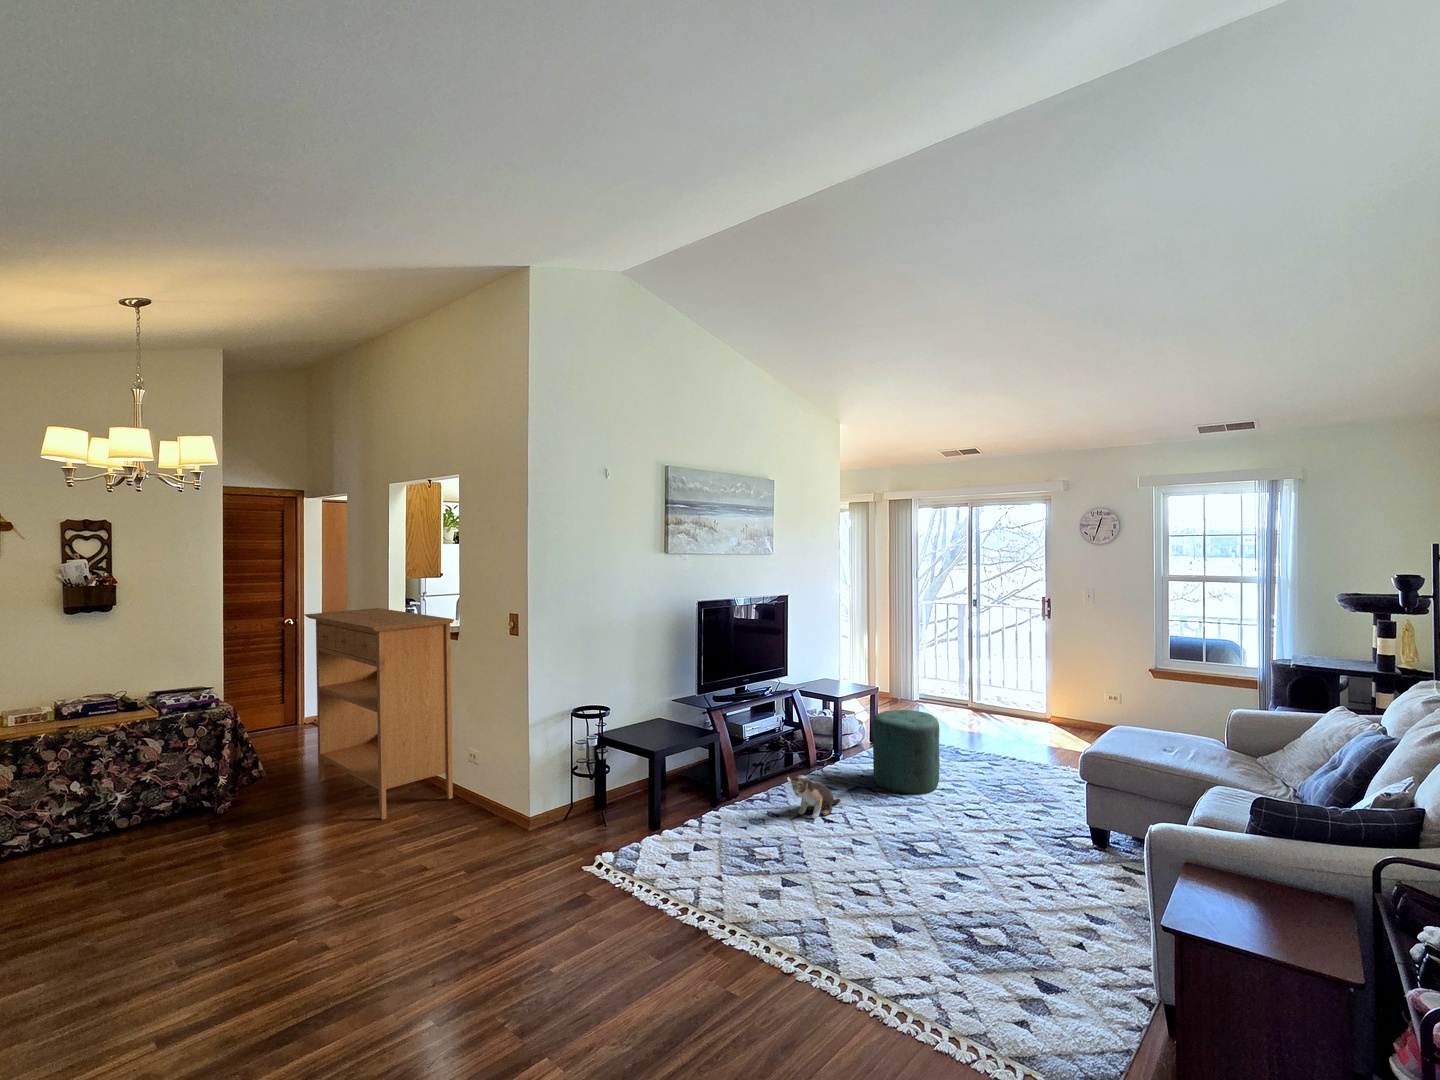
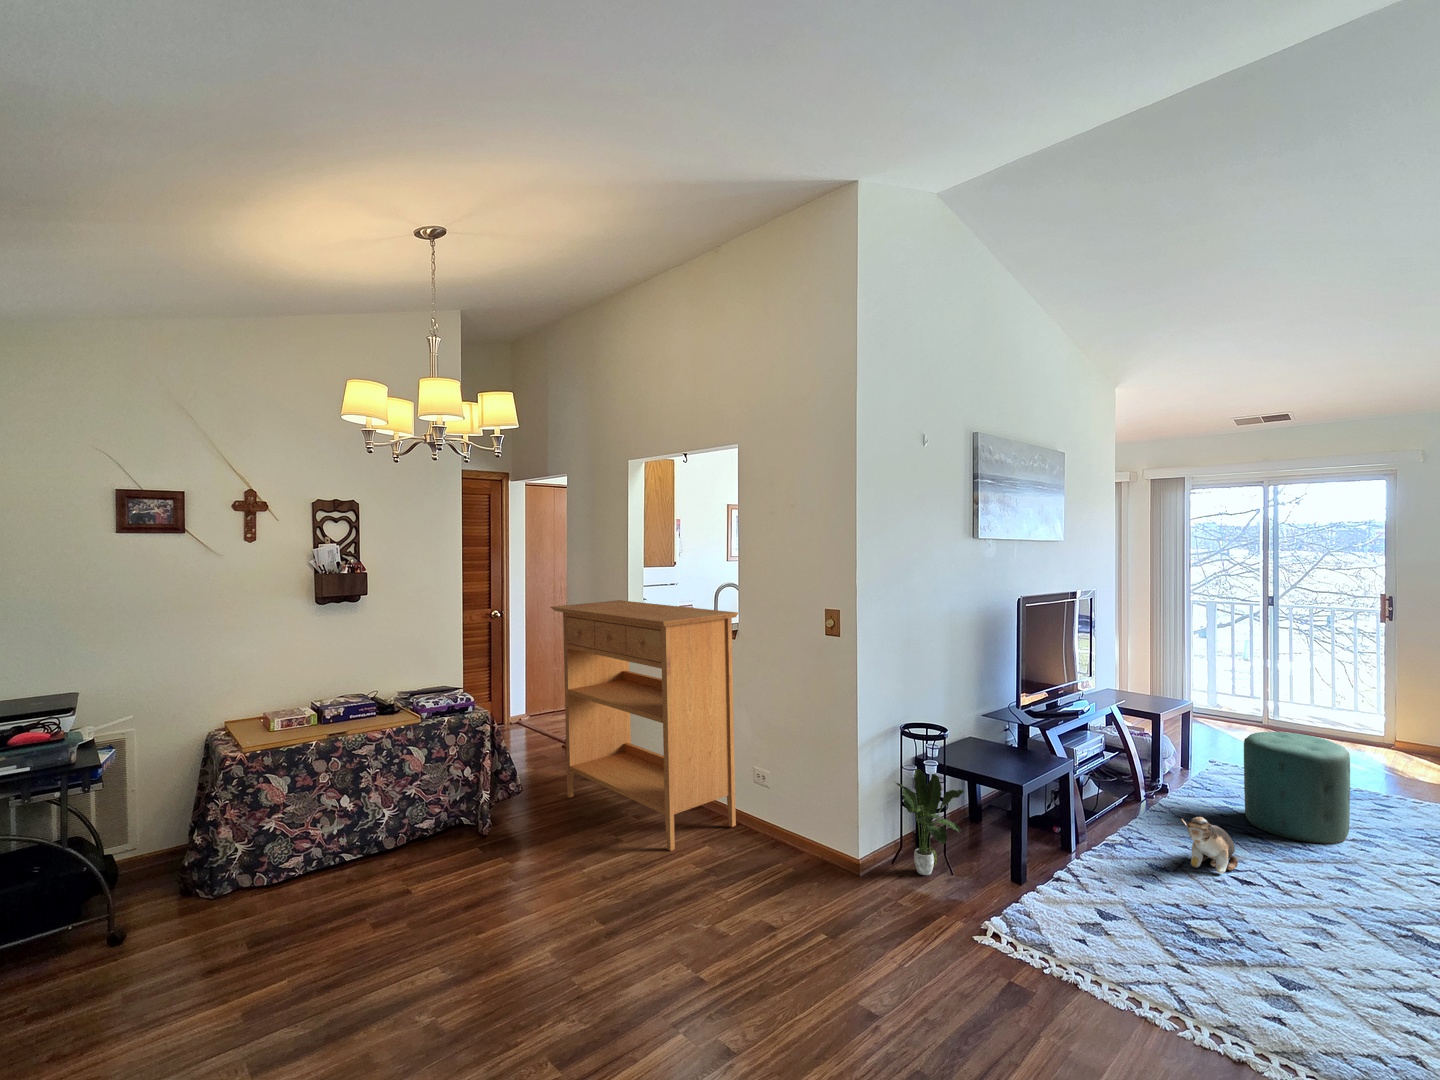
potted plant: none [561,744,616,829] -> present [896,769,964,875]

